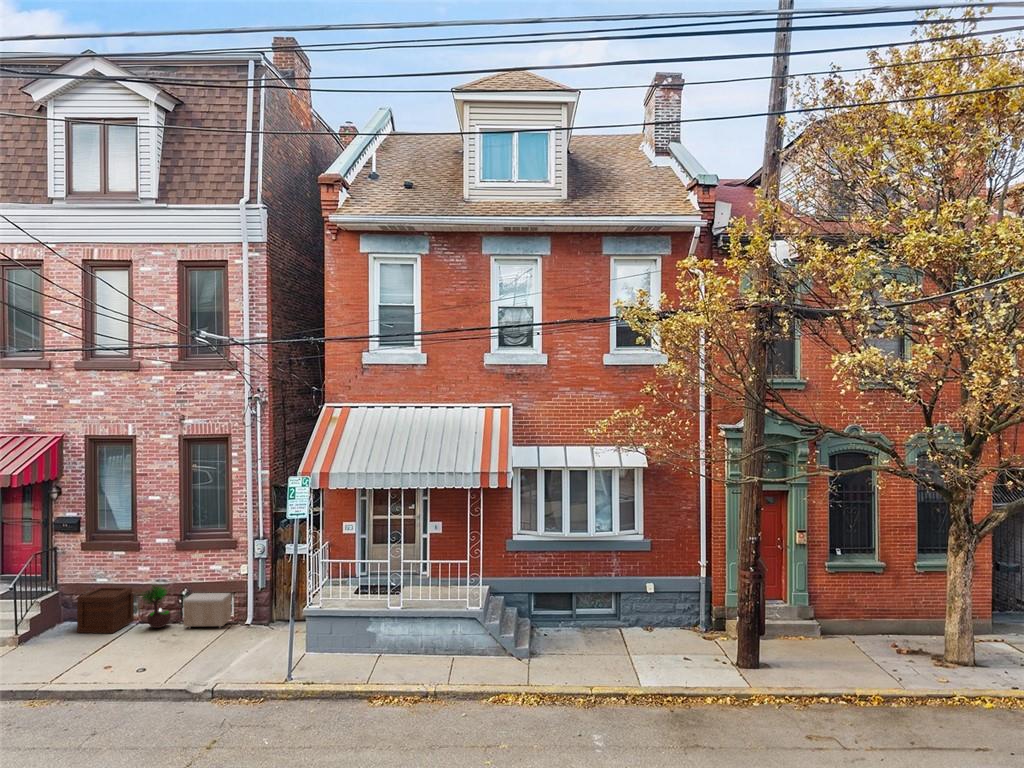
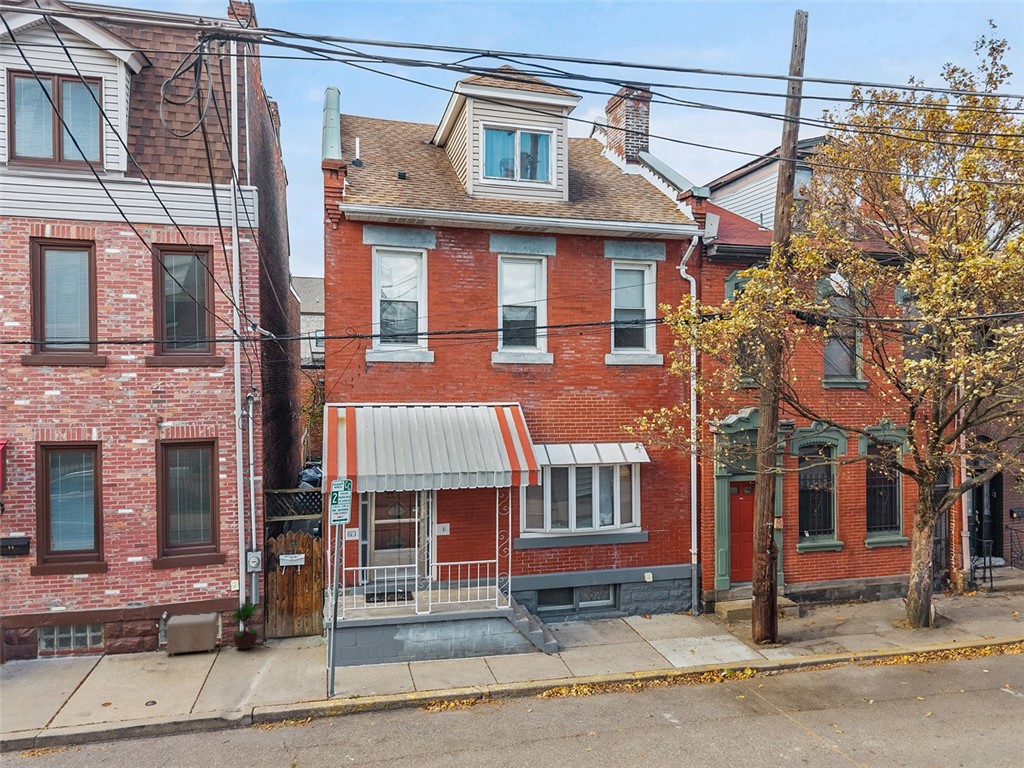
potted tree: present [141,586,170,628] -> present [231,603,257,649]
wooden crate: present [77,588,134,633] -> none [36,614,99,672]

